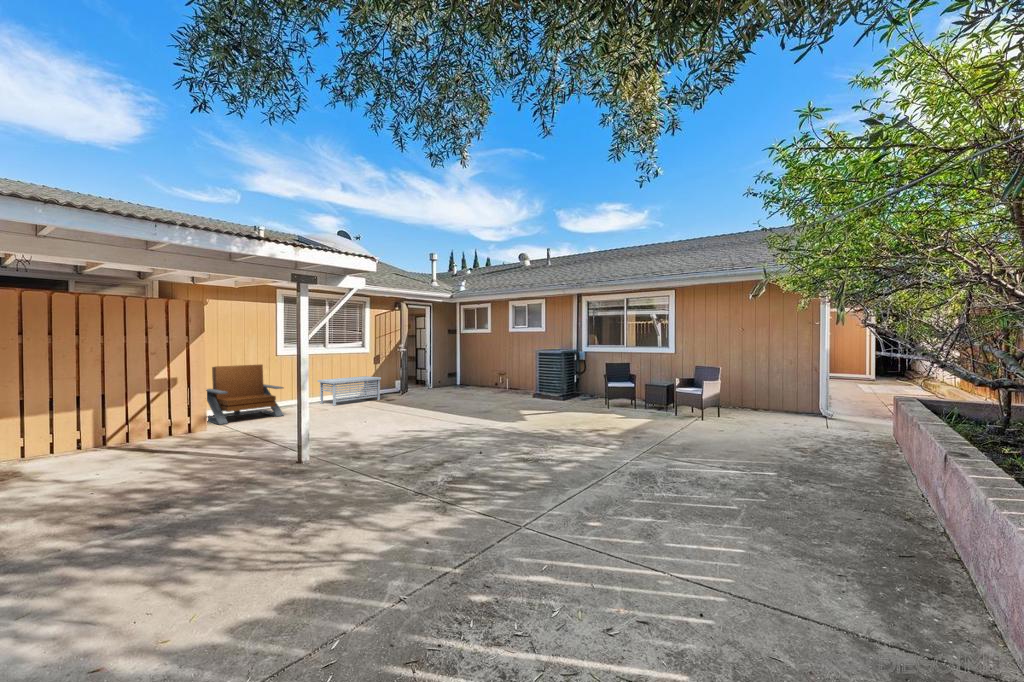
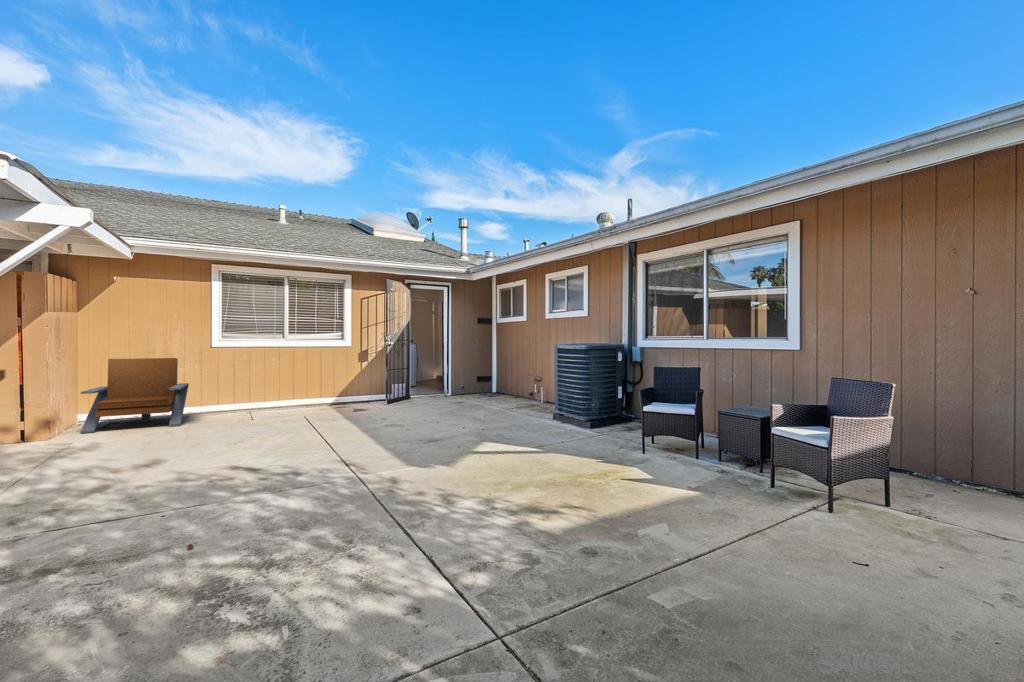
storage bench: present [317,376,381,406] -> none [269,377,349,415]

